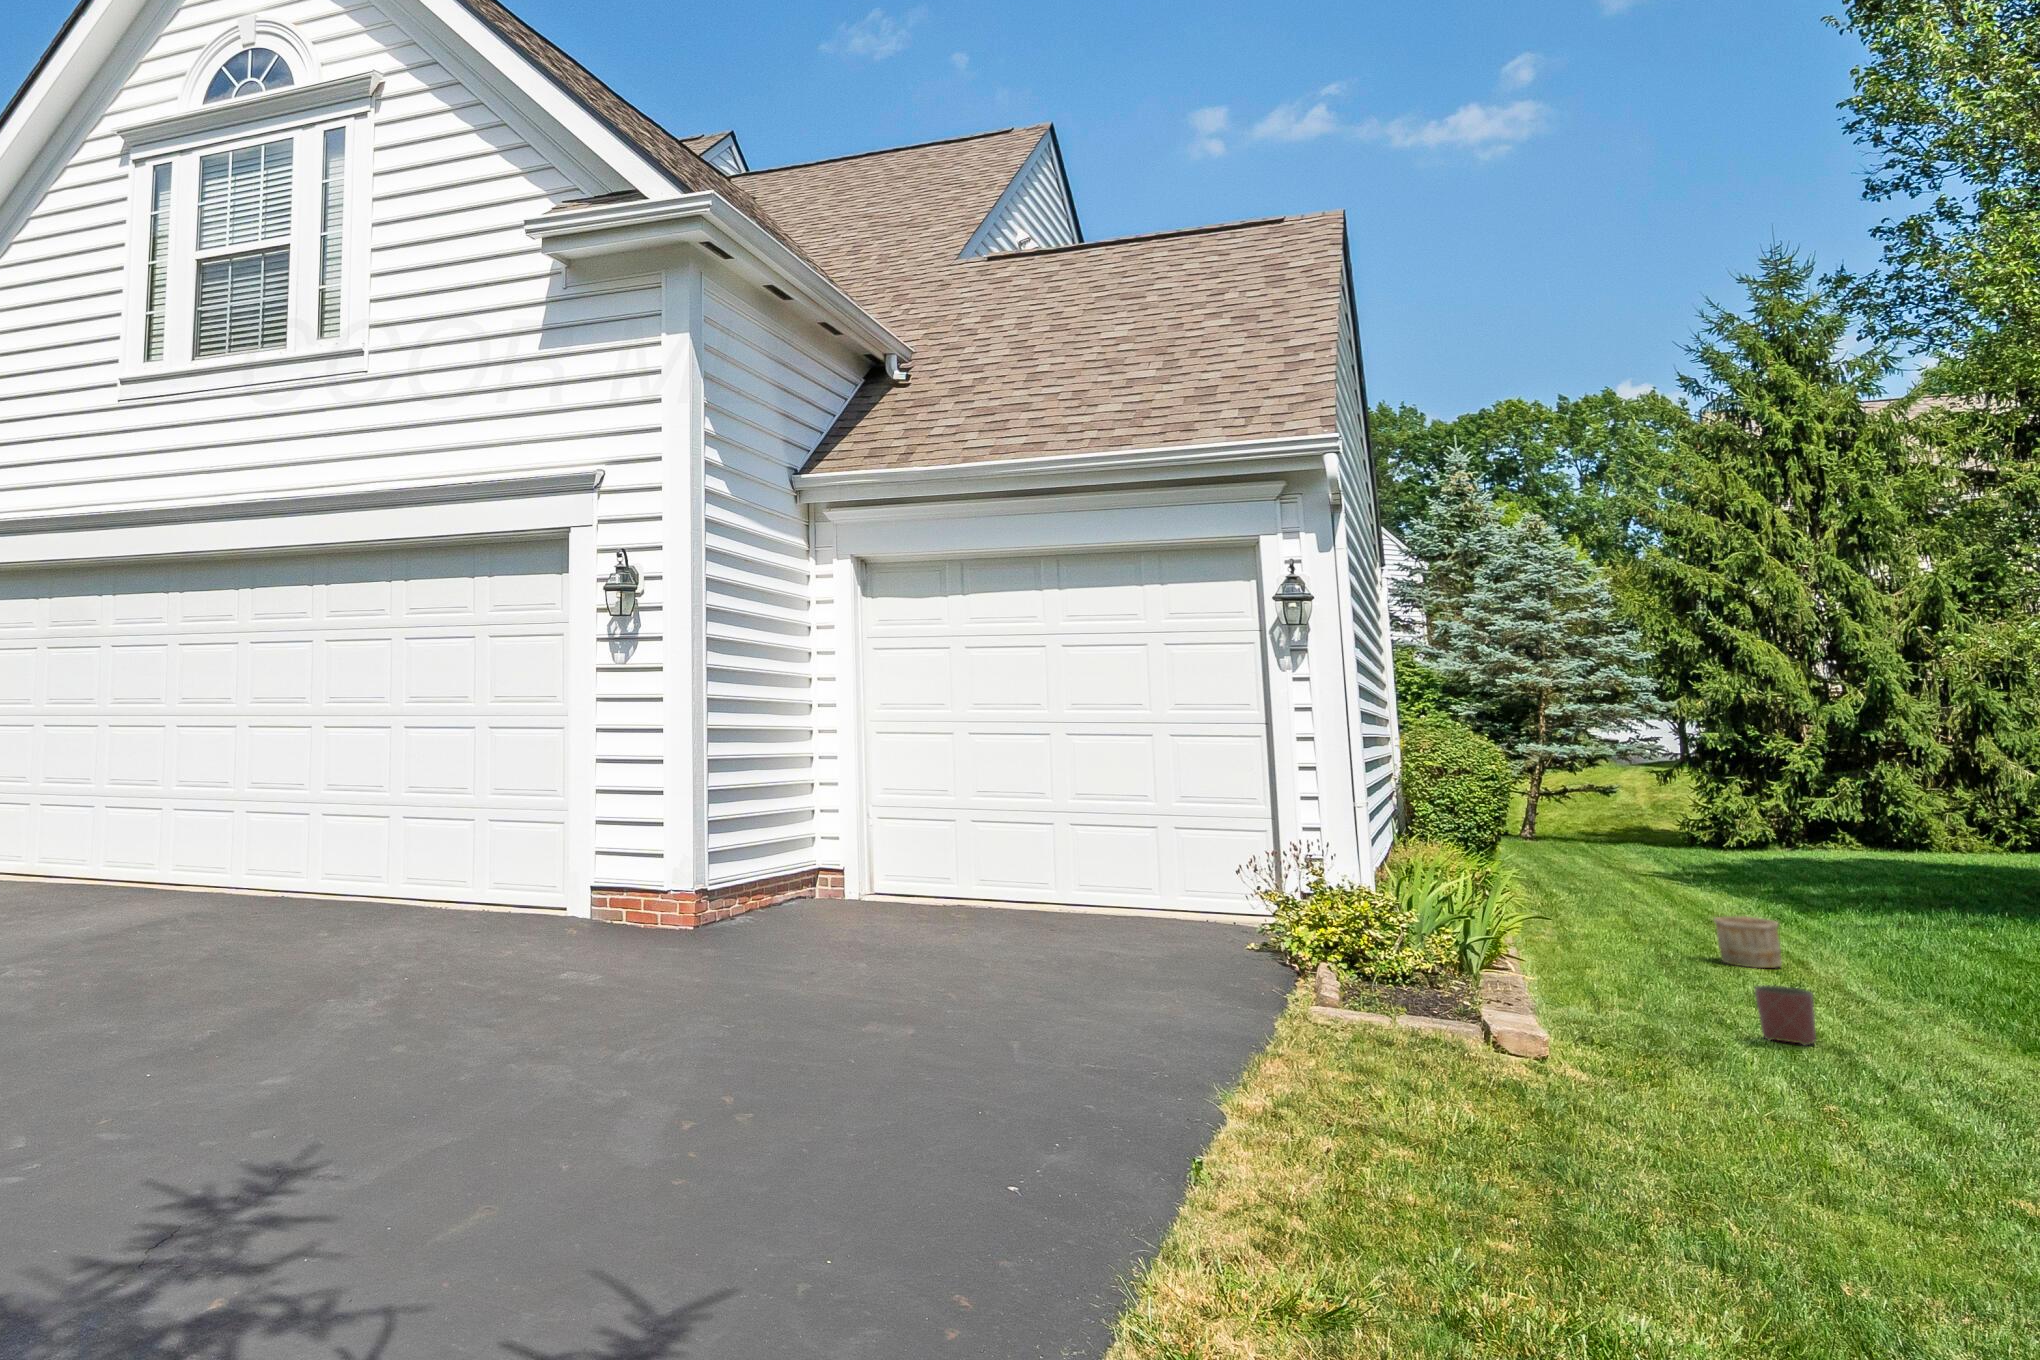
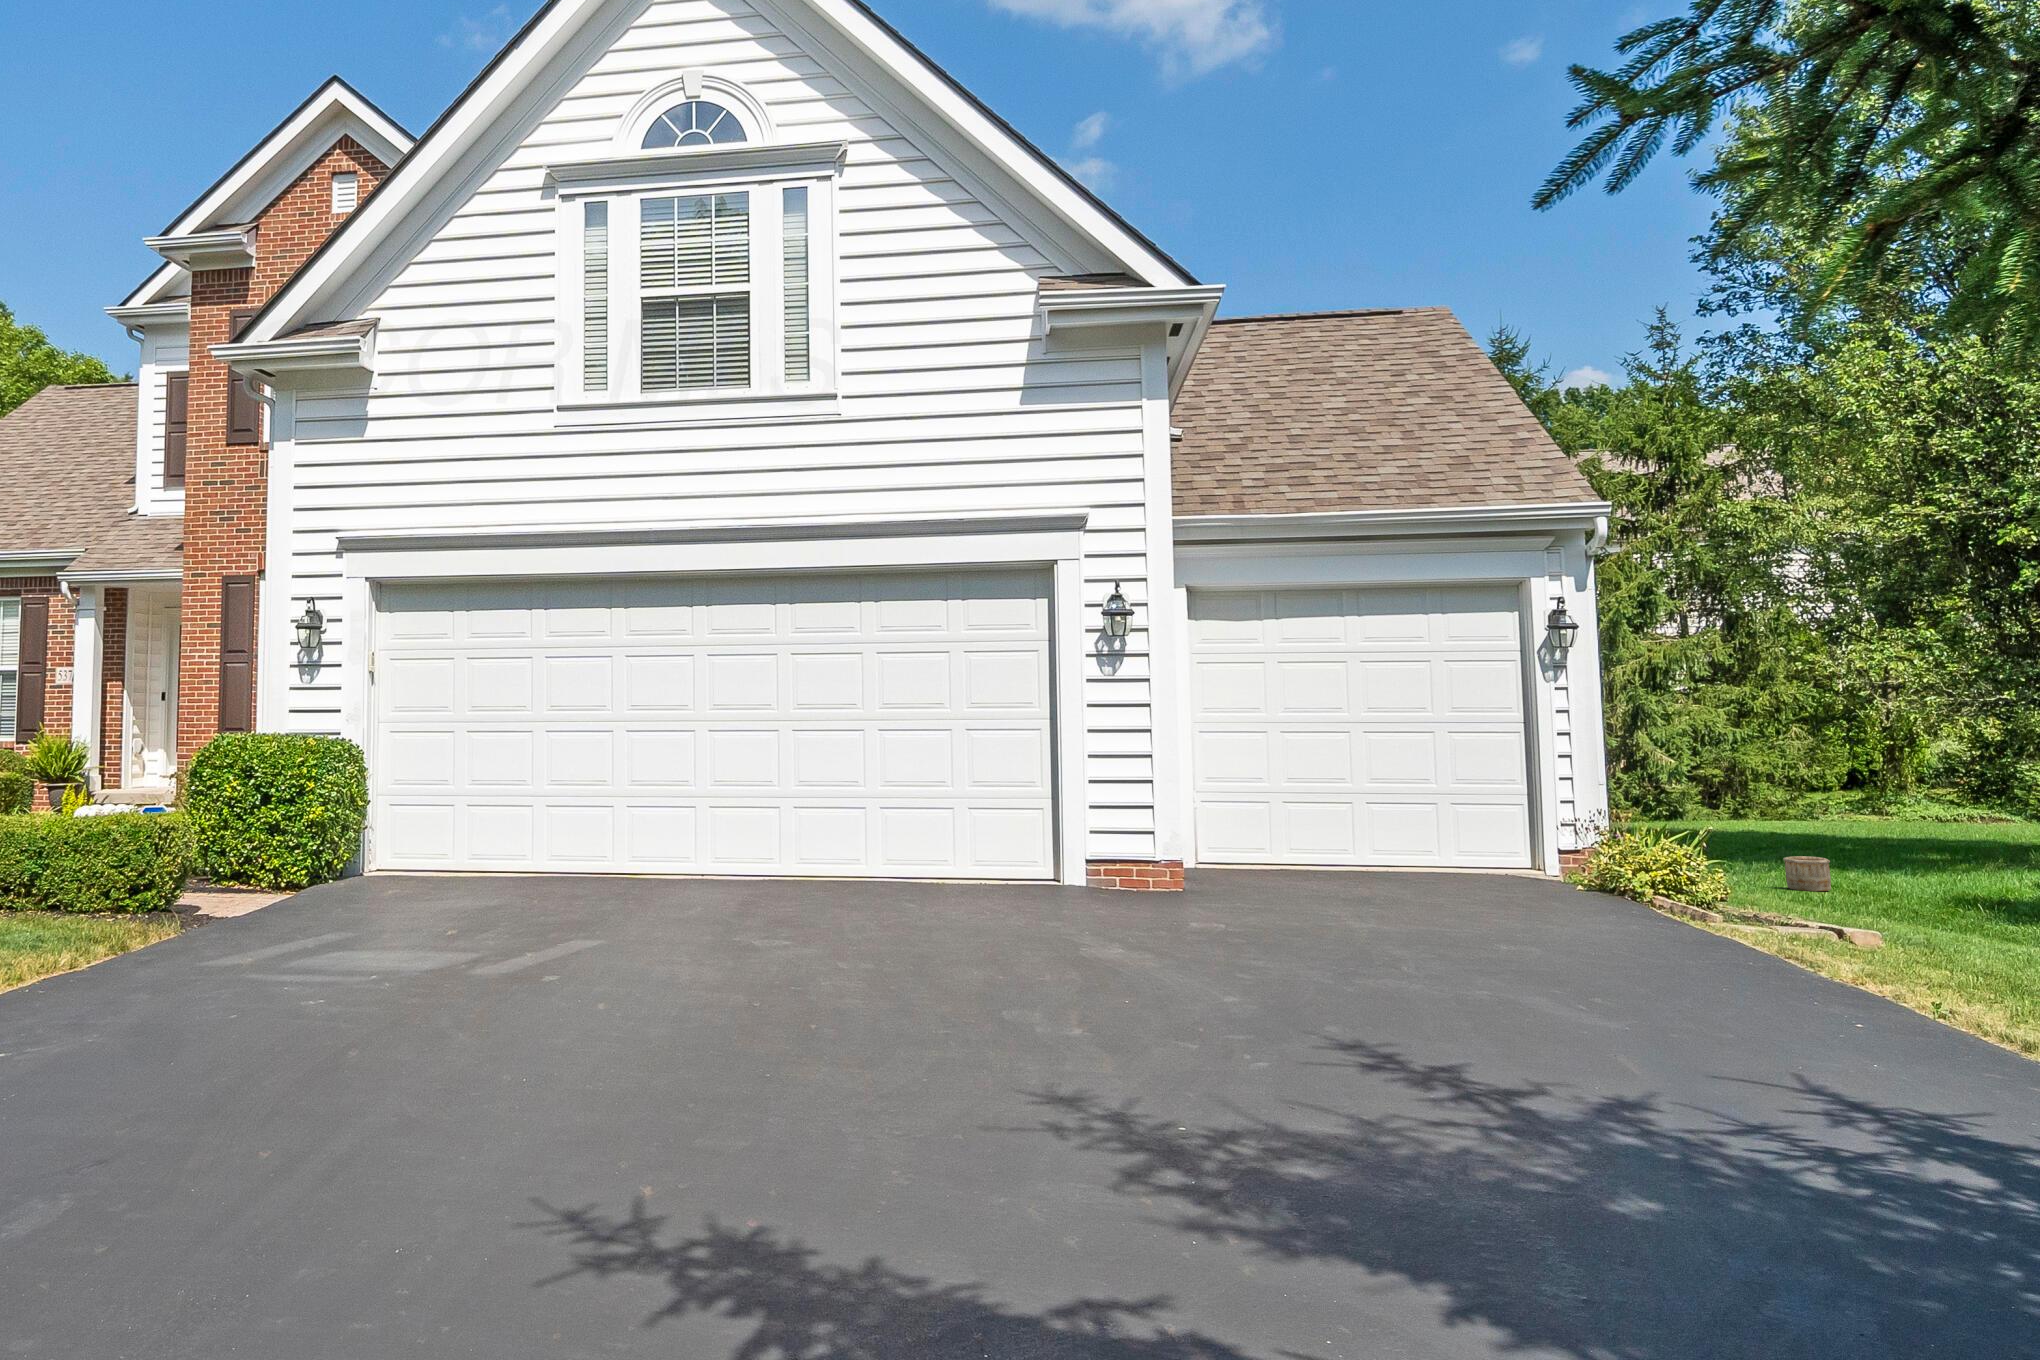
planter: present [1755,985,1816,1046] -> none [1922,889,1961,926]

